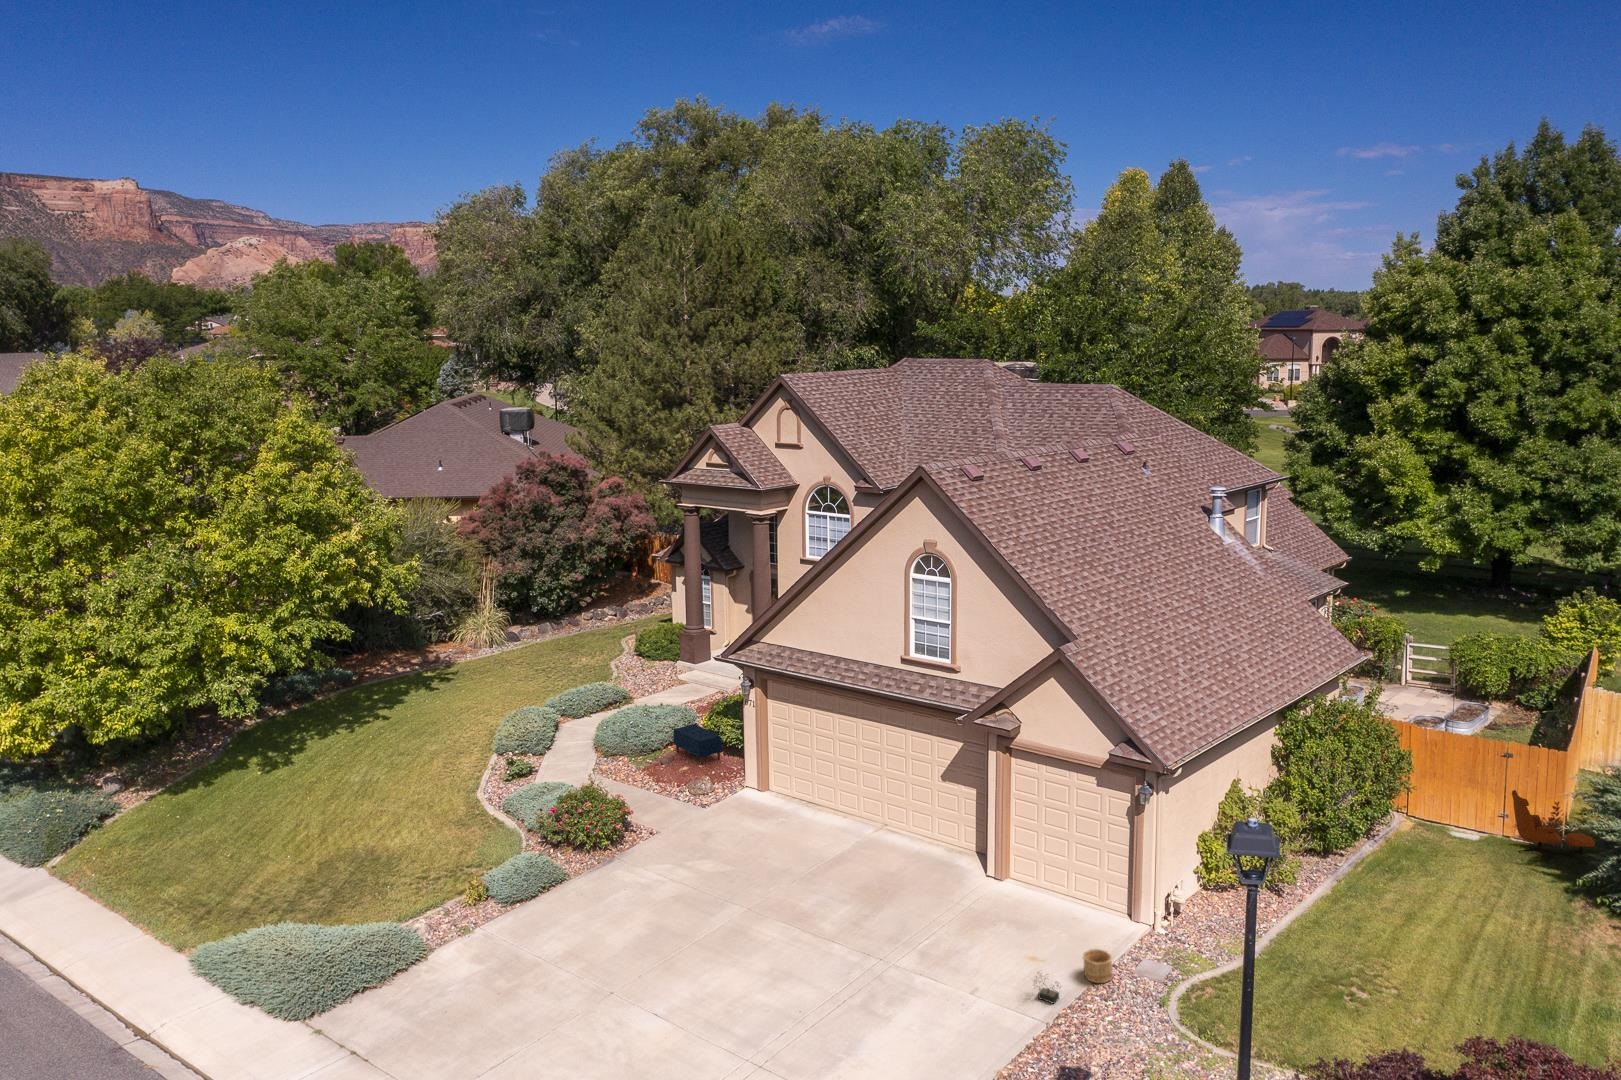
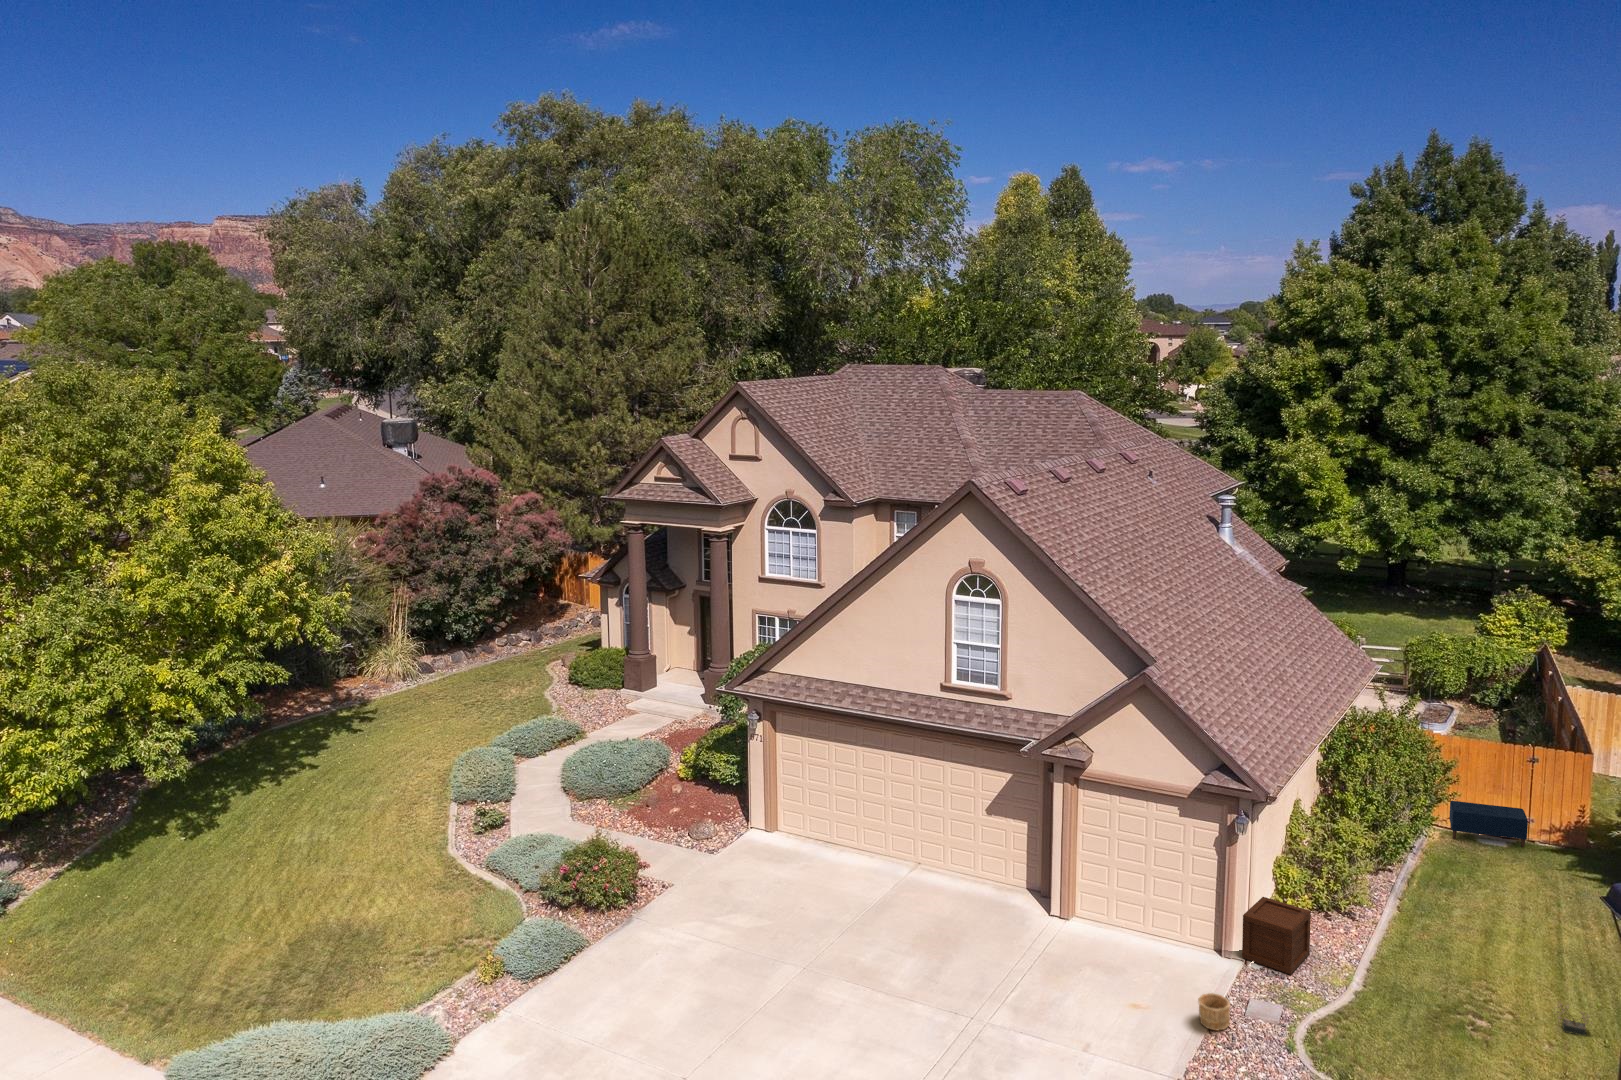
bench: present [674,724,722,765] -> present [1449,801,1528,847]
lounge chair: present [1512,790,1595,861] -> none [1539,792,1619,861]
wooden crate: none [1151,868,1219,941] -> present [1242,897,1311,974]
decorative plant: present [1034,972,1061,1004] -> present [1558,1007,1590,1036]

